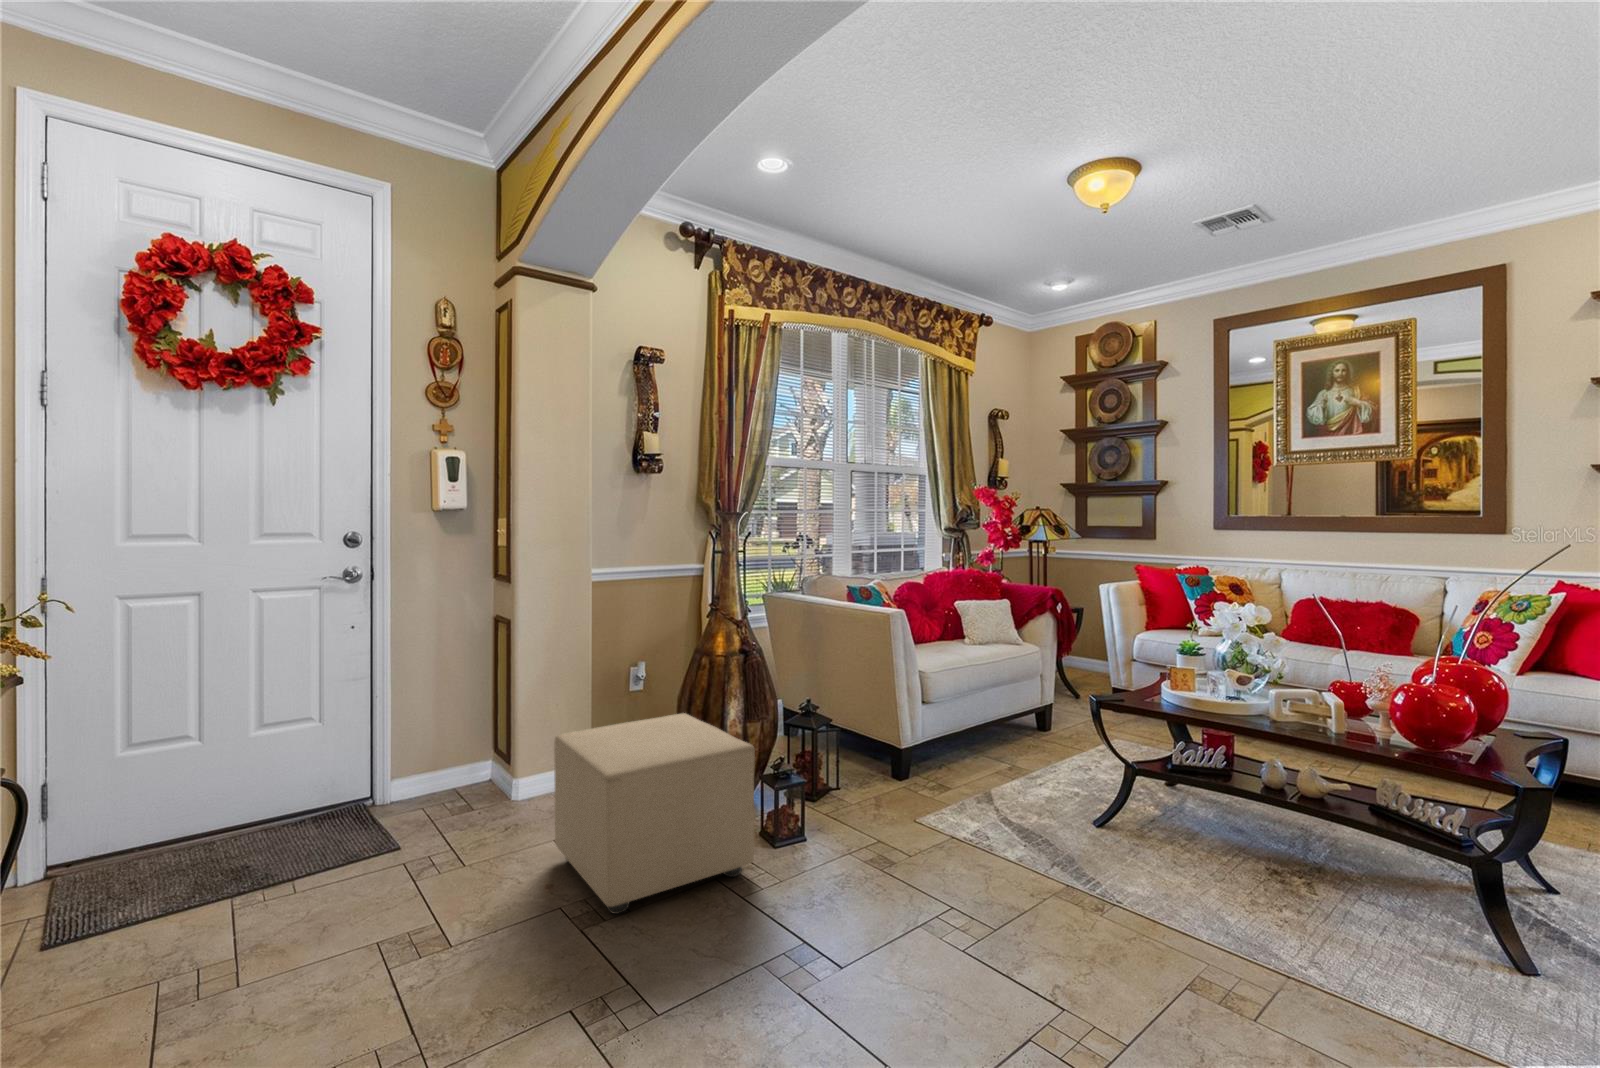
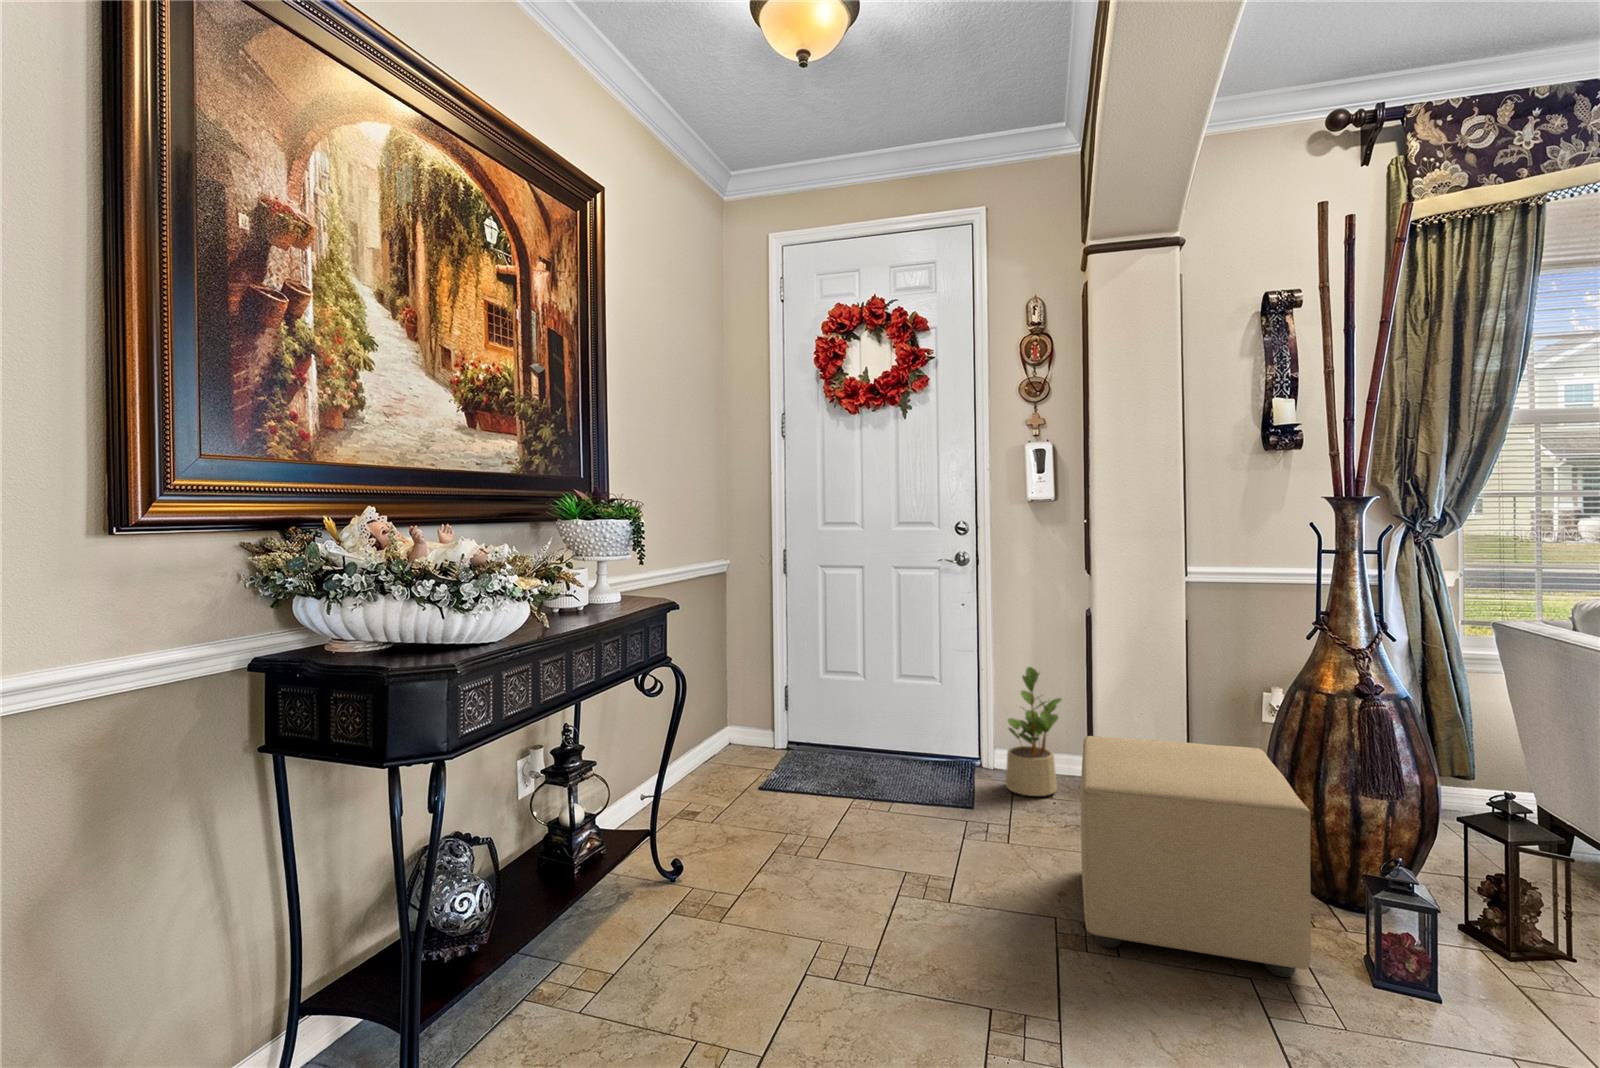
potted plant: none [421,682,485,818] -> present [1006,667,1062,796]

